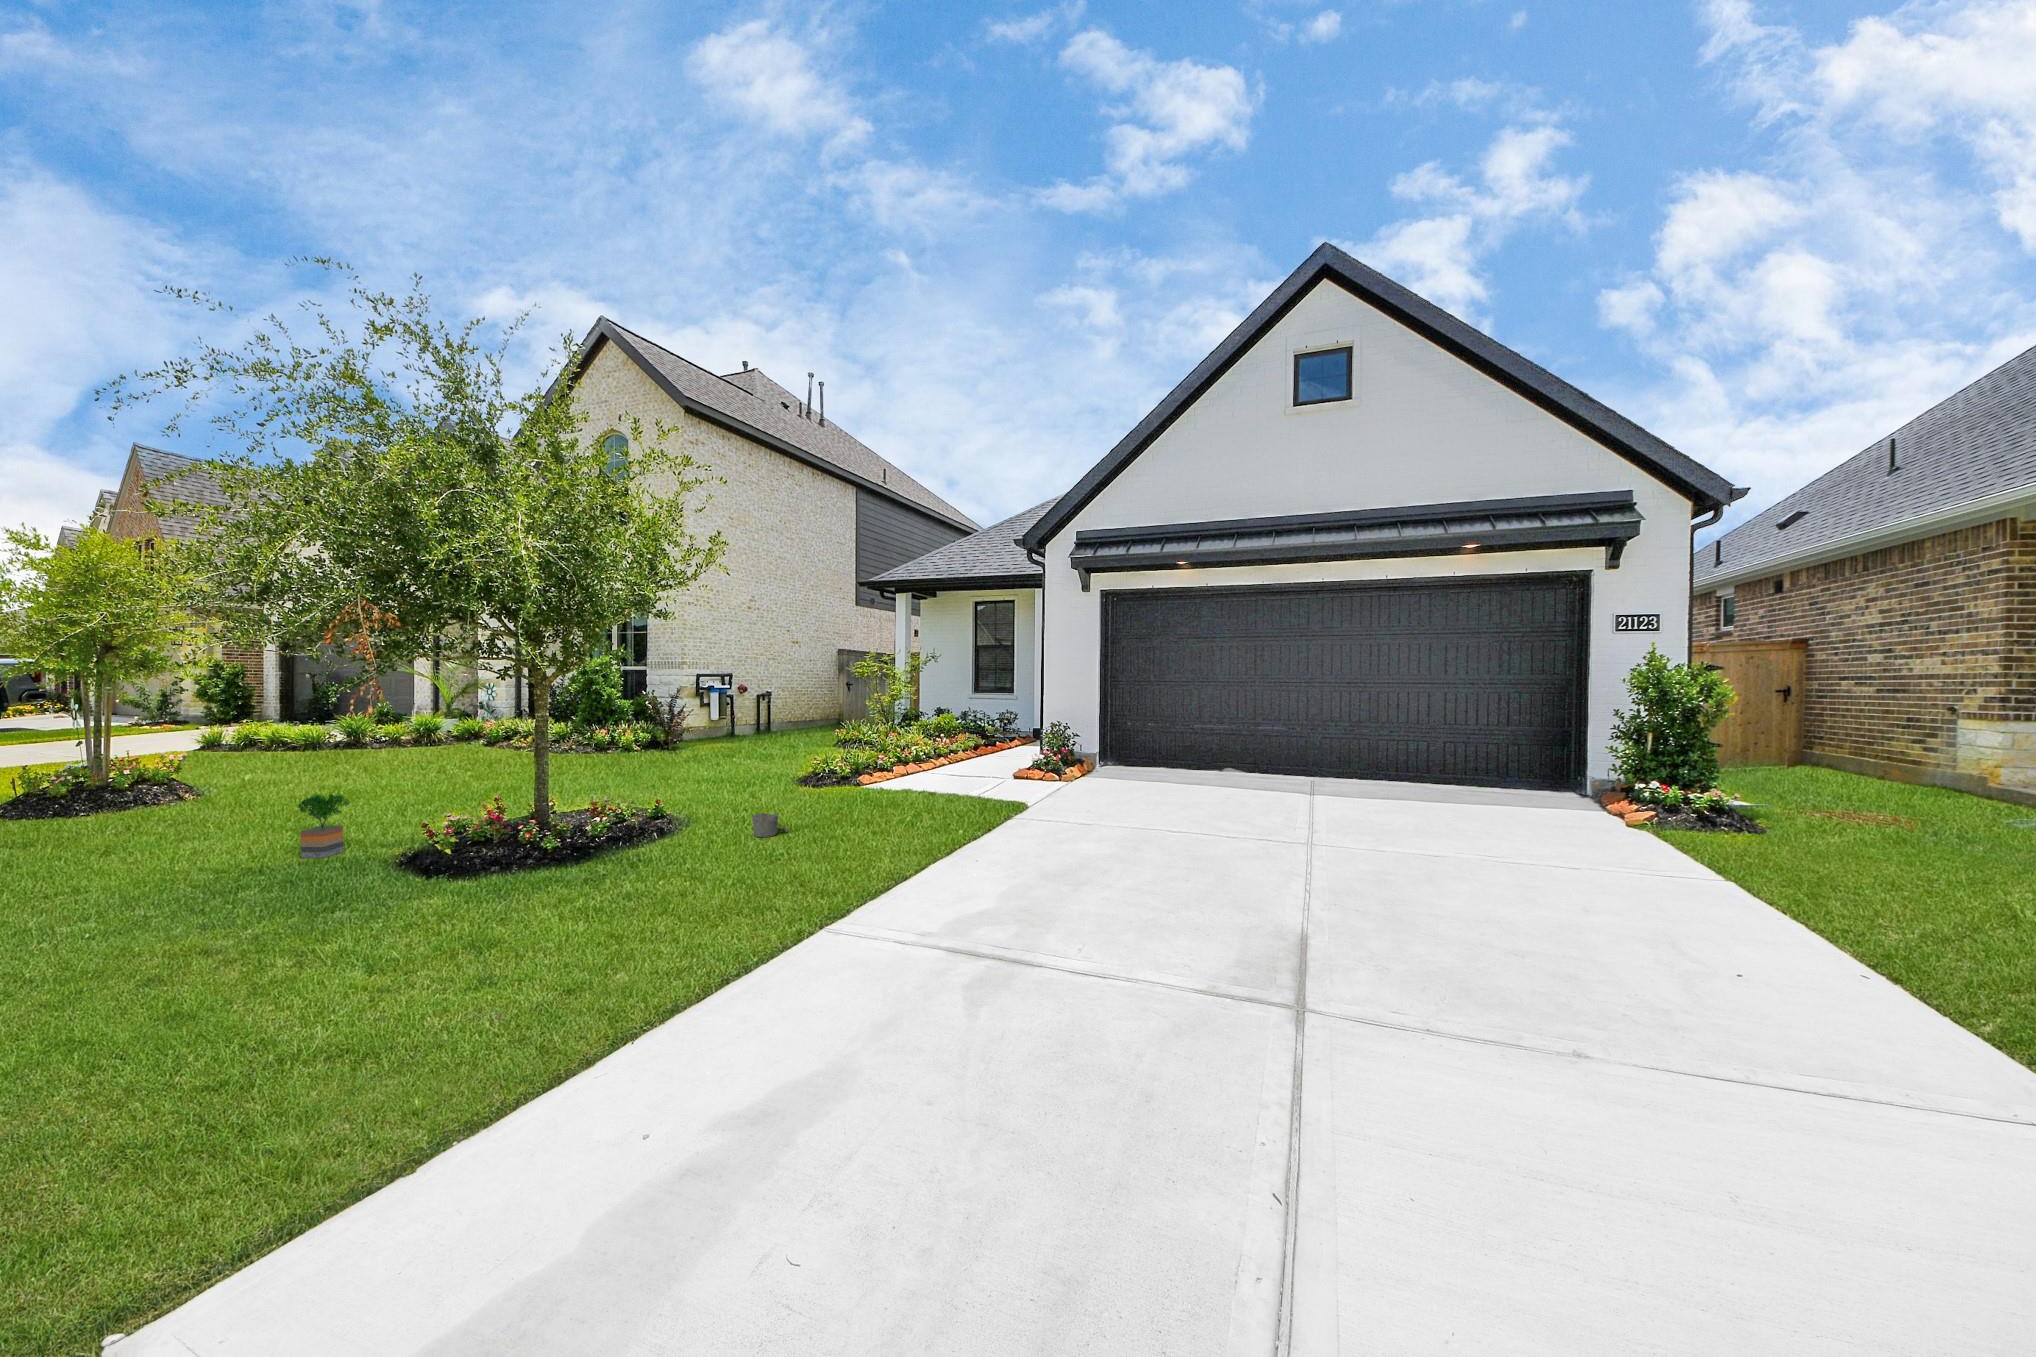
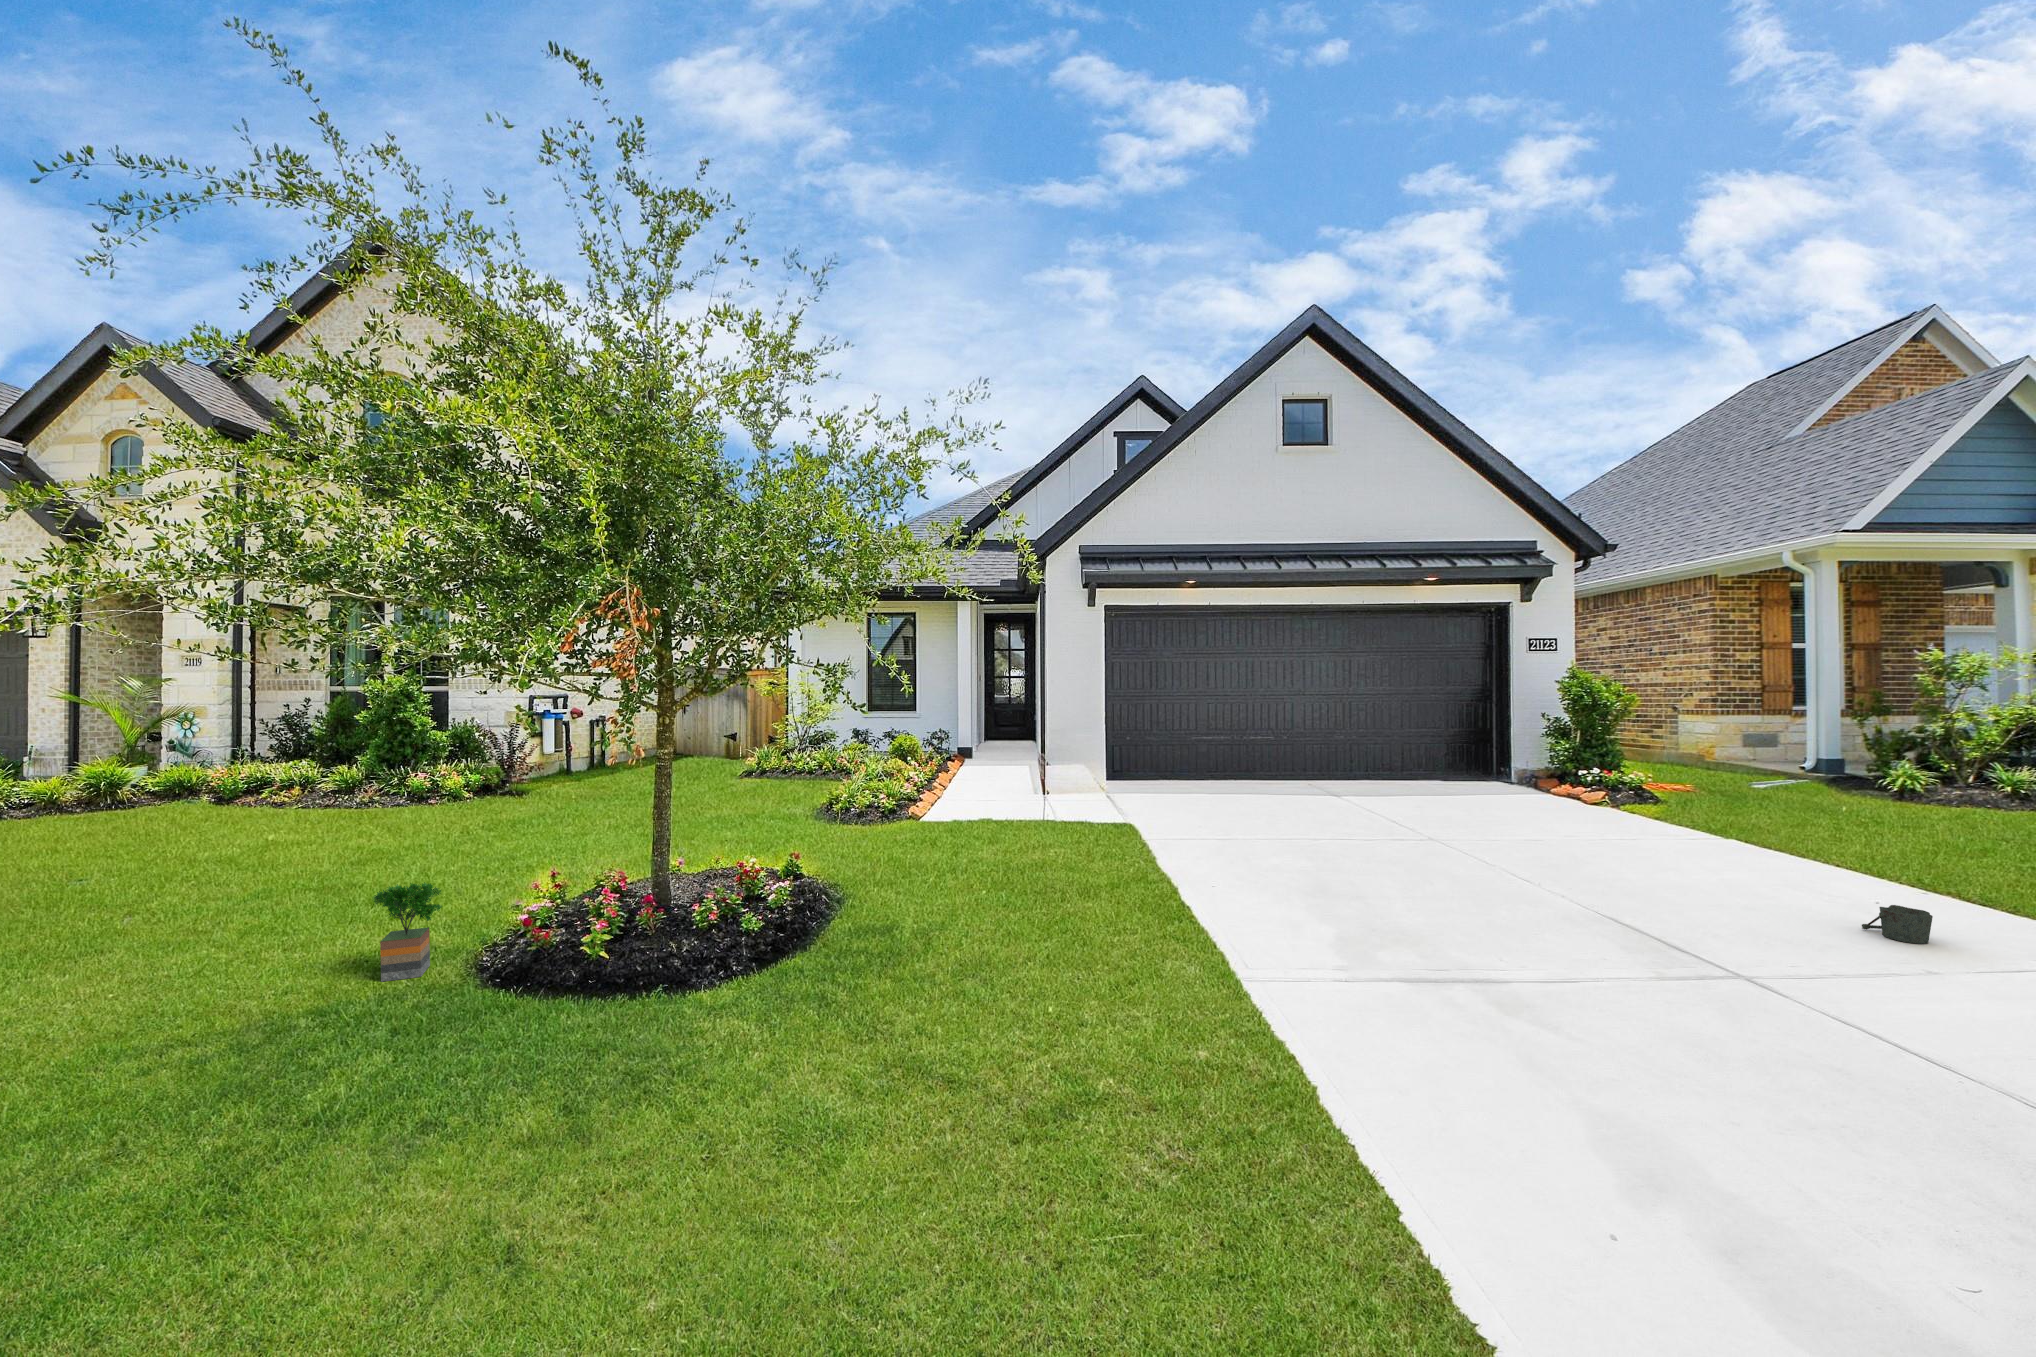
bucket: present [752,813,789,837] -> present [1862,905,1933,944]

